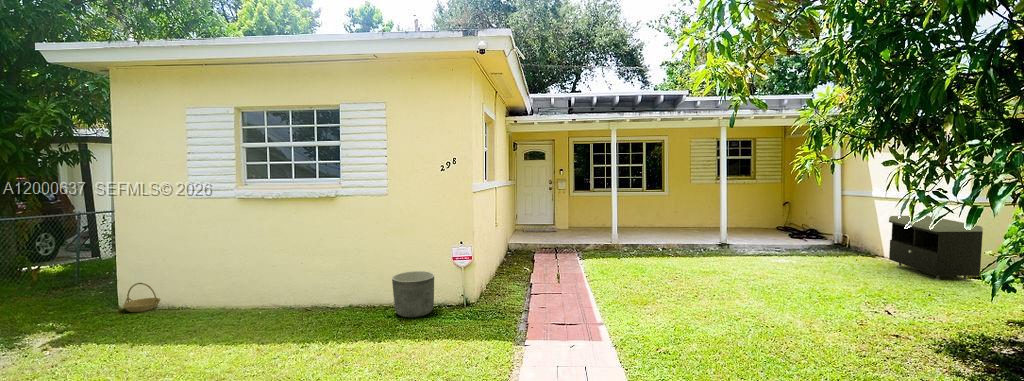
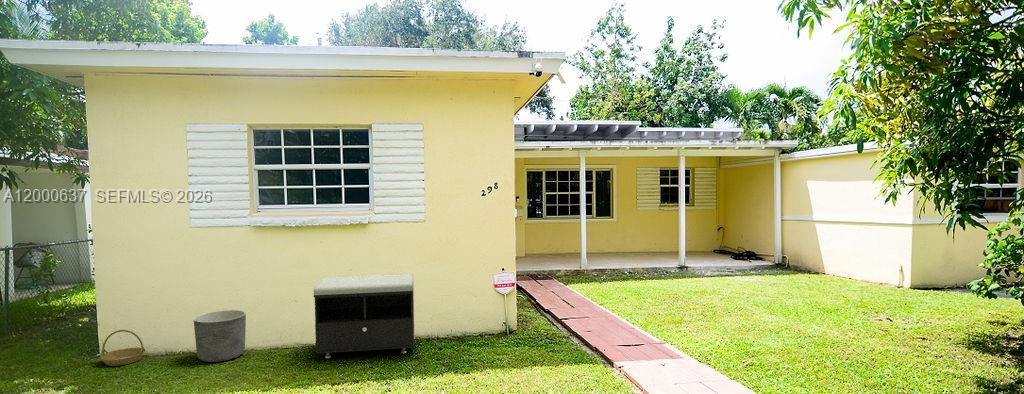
storage bench: present [889,216,983,280] -> present [314,274,414,358]
planter: present [392,271,434,317] -> present [194,310,246,362]

